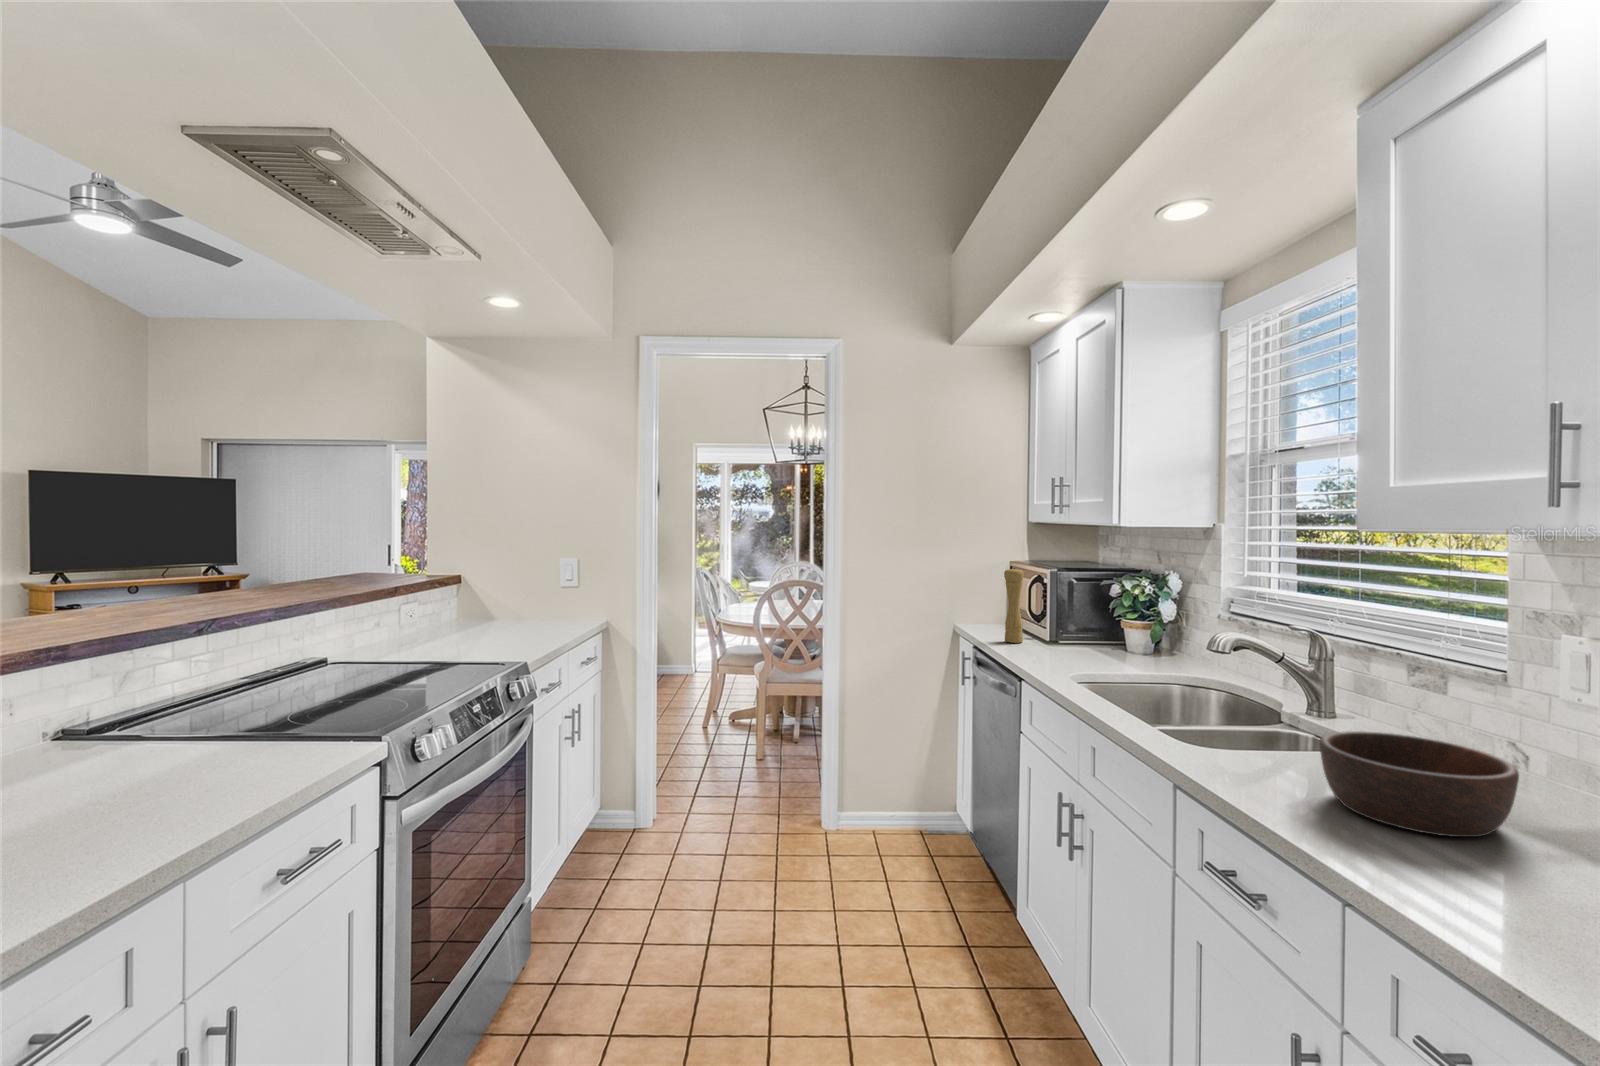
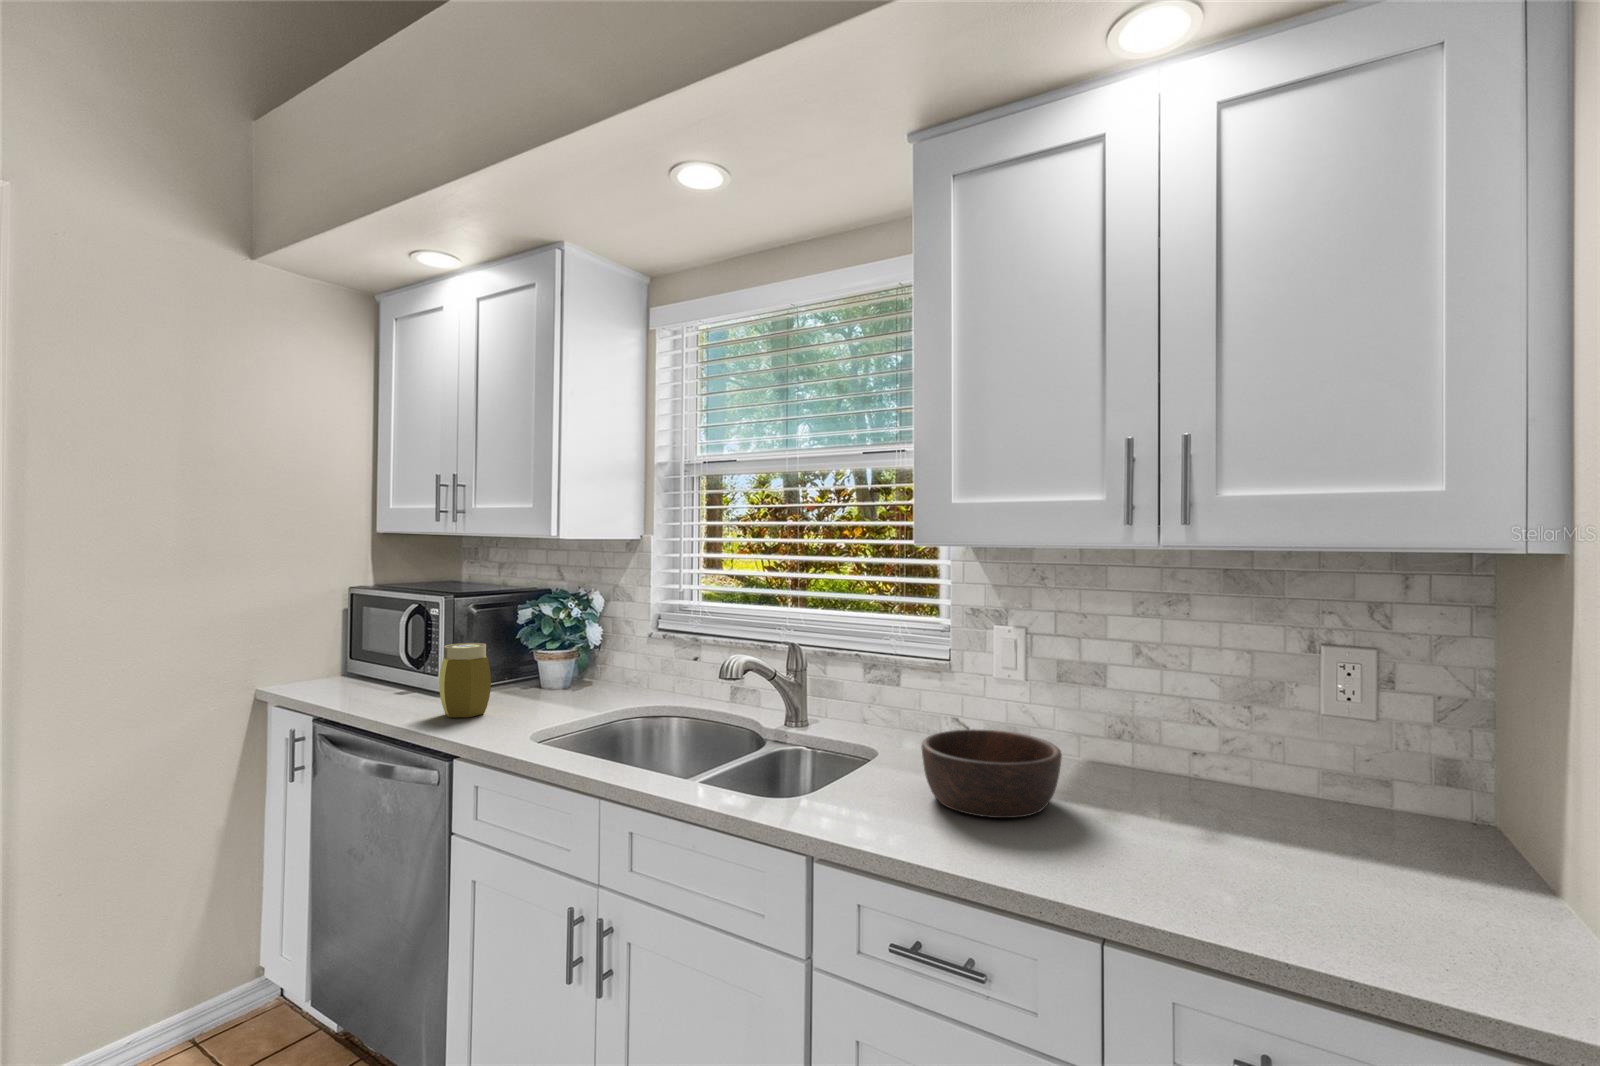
pepper mill: present [1004,568,1024,643] -> none [373,595,403,703]
jar: none [1031,605,1066,659] -> present [439,643,491,717]

